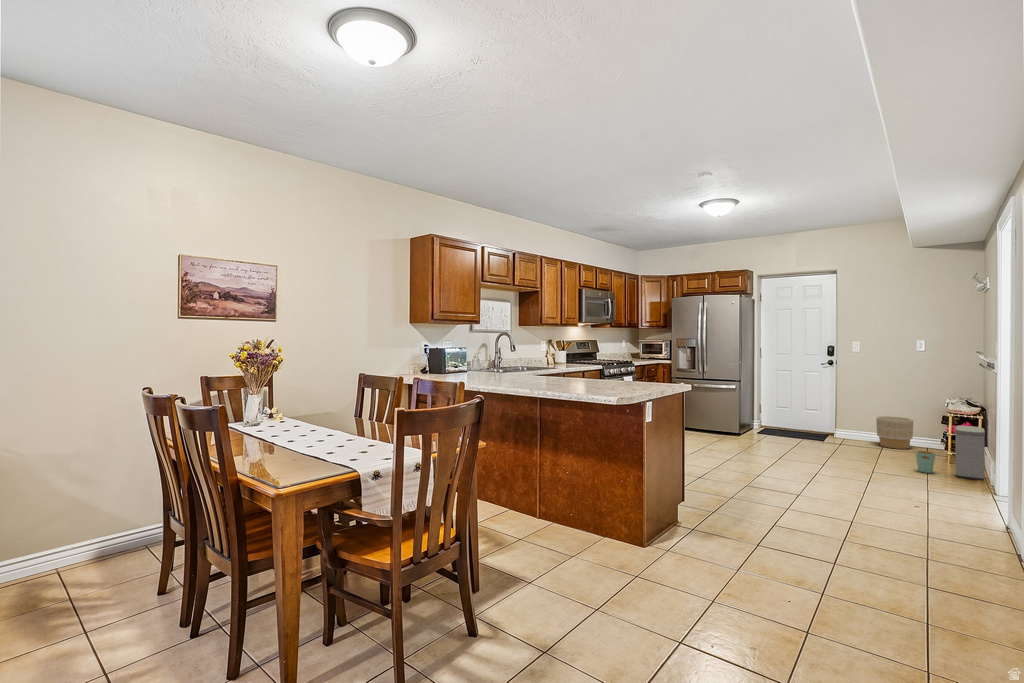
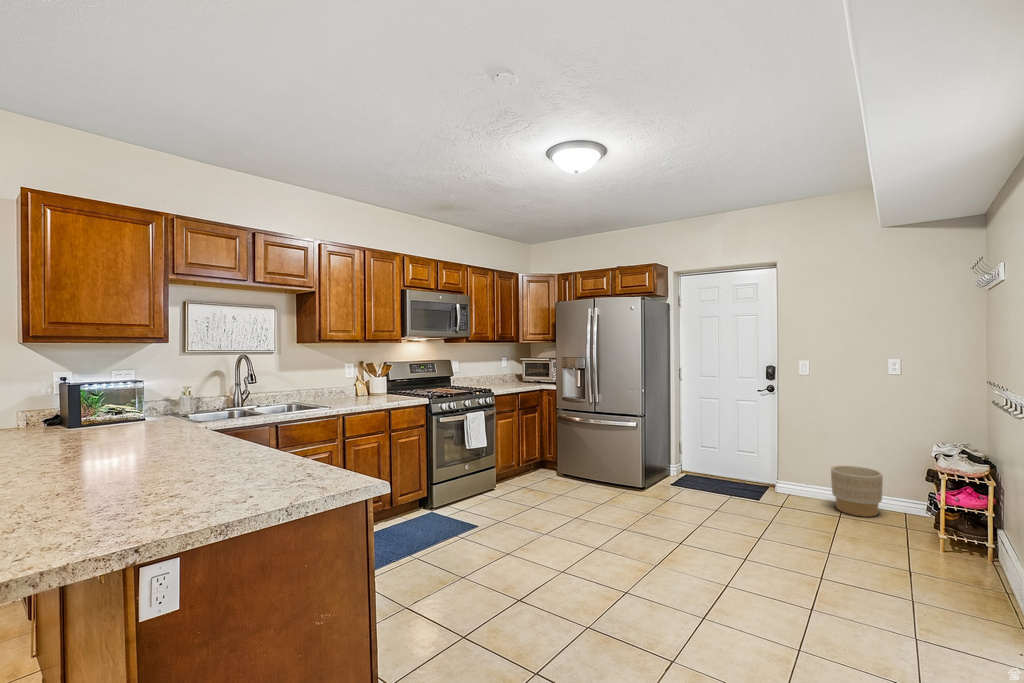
trash can: present [916,426,985,480] -> none [900,506,1017,604]

